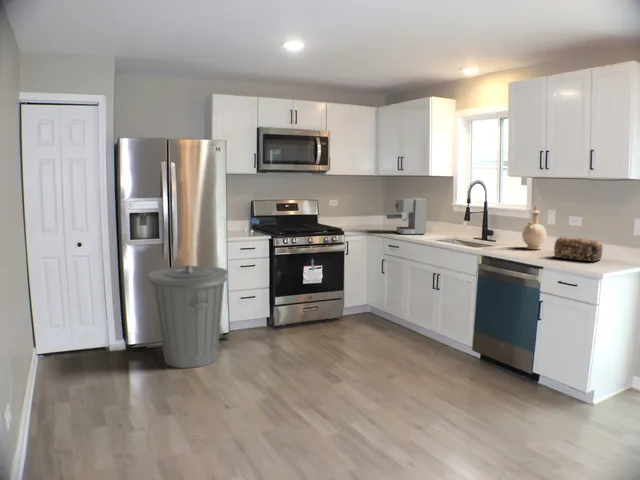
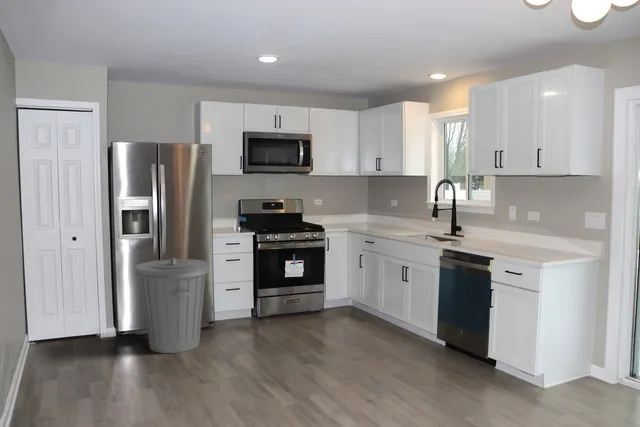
coffee maker: present [387,198,427,234] -> none [365,197,402,231]
vase: present [522,205,547,249] -> none [484,202,506,243]
bread loaf: present [554,237,602,261] -> none [508,231,552,253]

